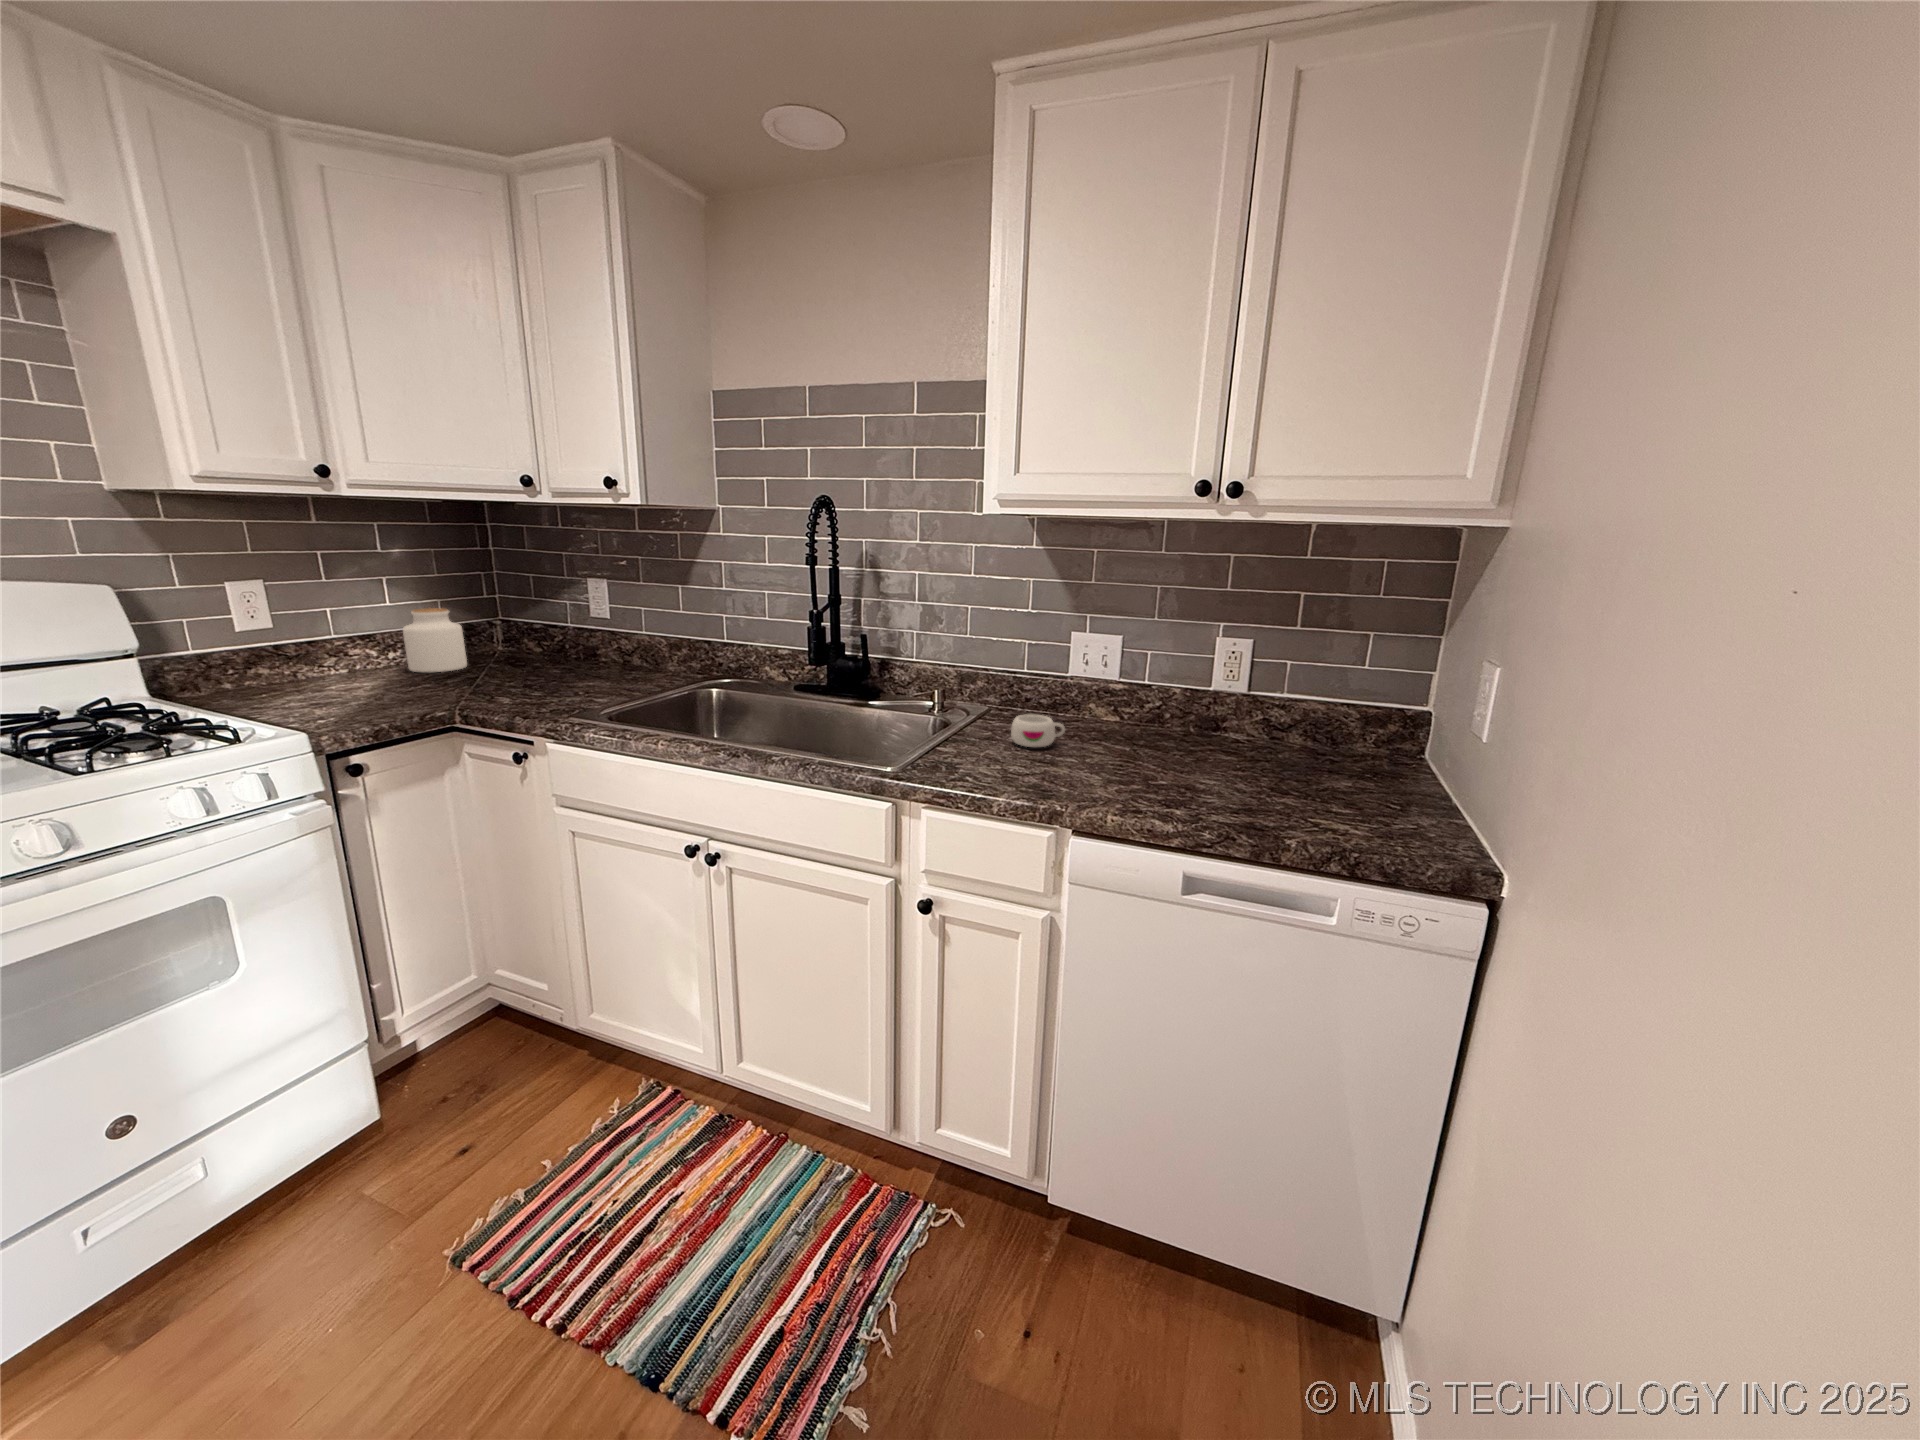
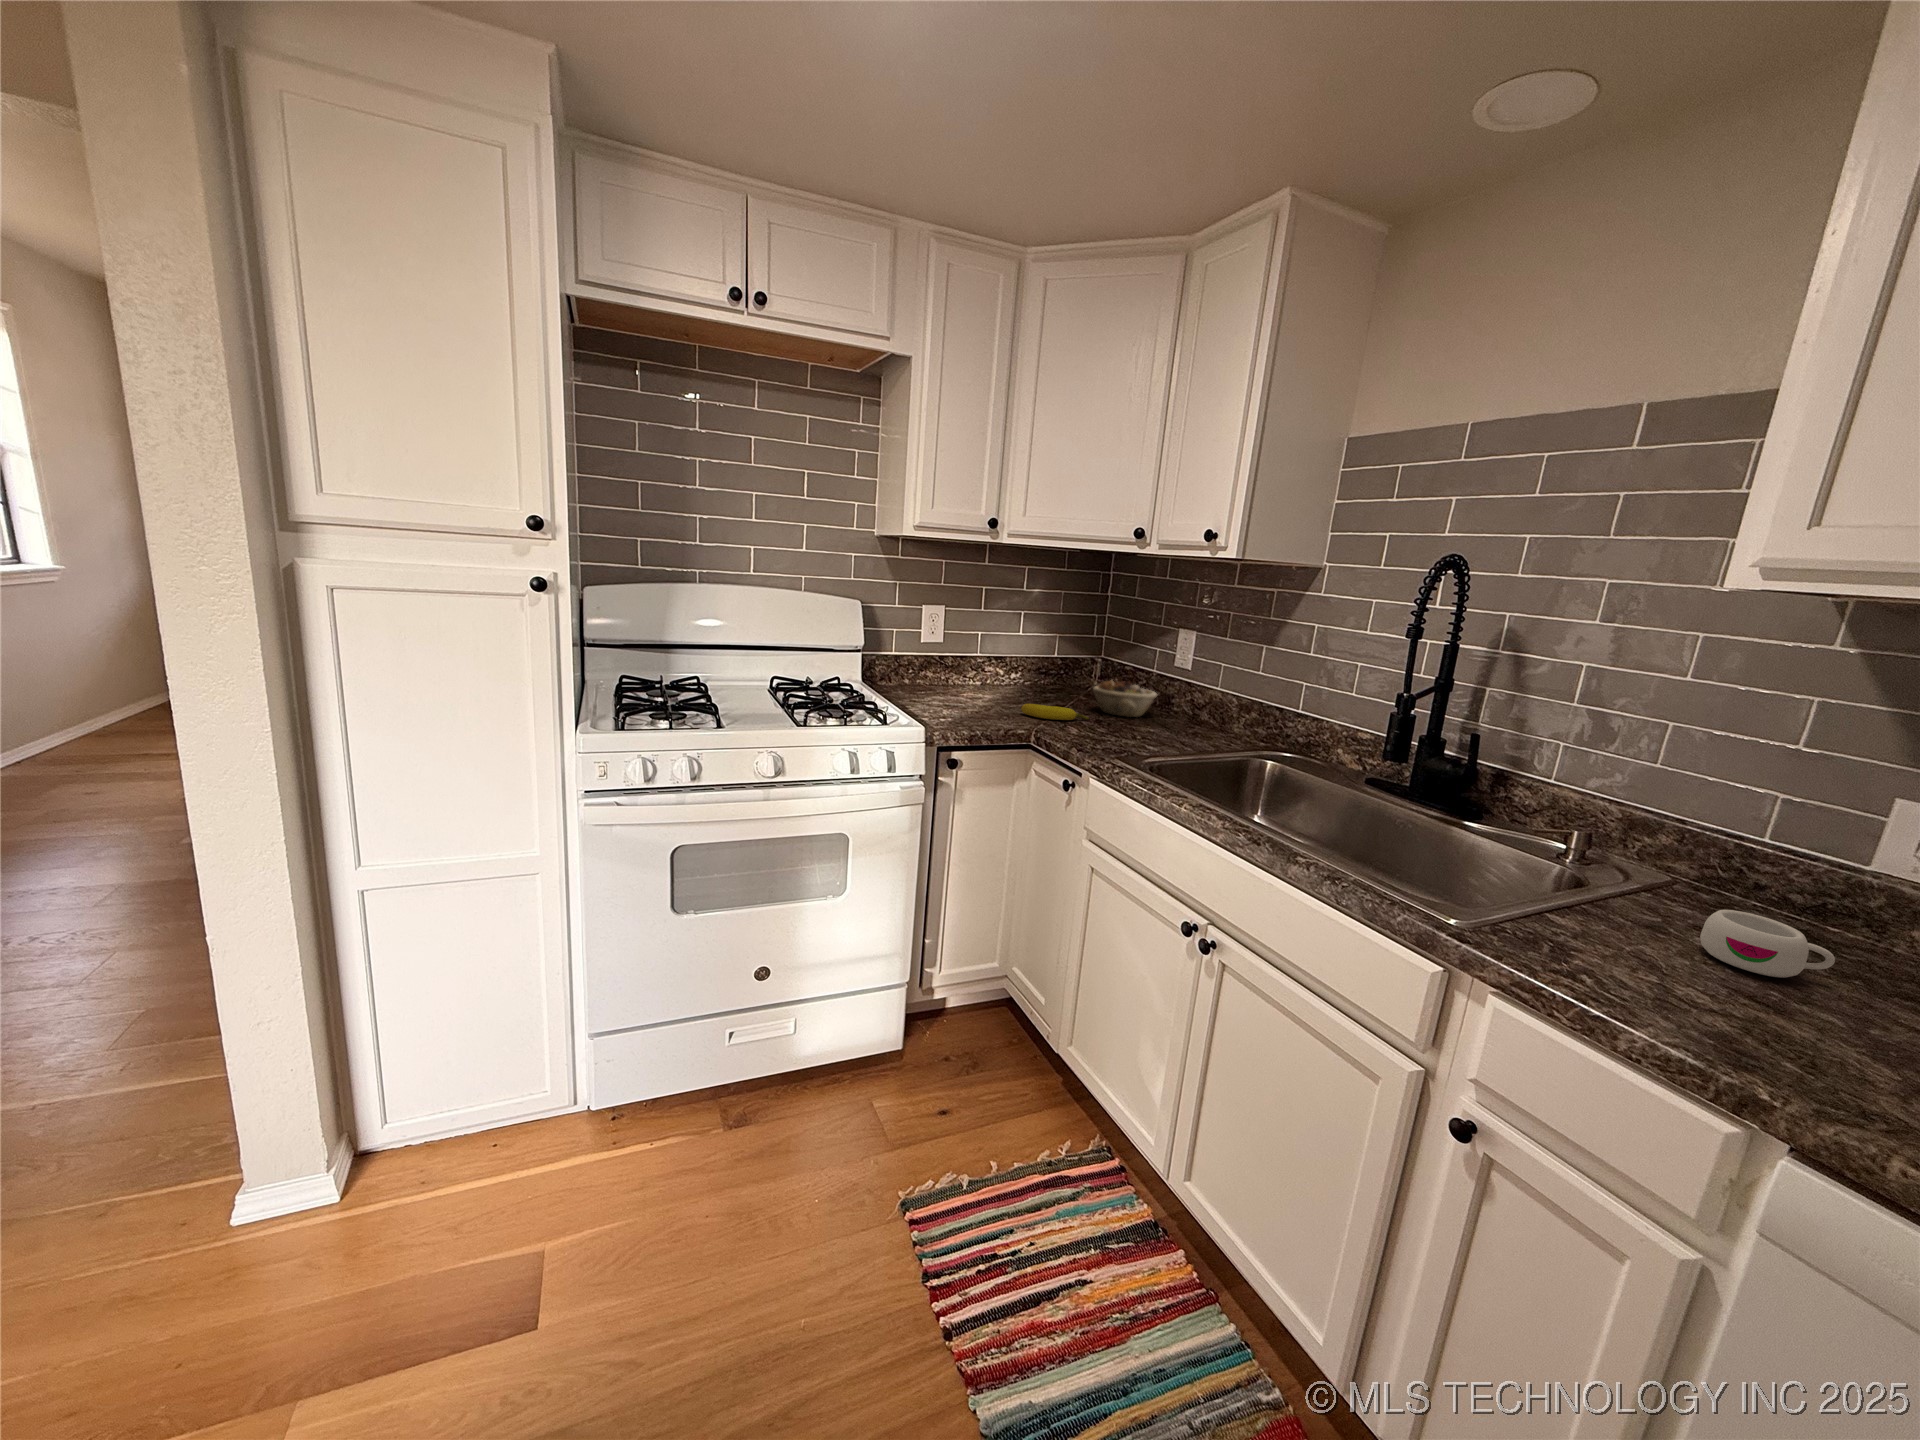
jar: present [403,608,467,672] -> none [1020,641,1065,696]
succulent planter: none [510,639,587,676] -> present [1093,680,1157,717]
banana: none [427,678,520,695] -> present [1021,704,1090,720]

